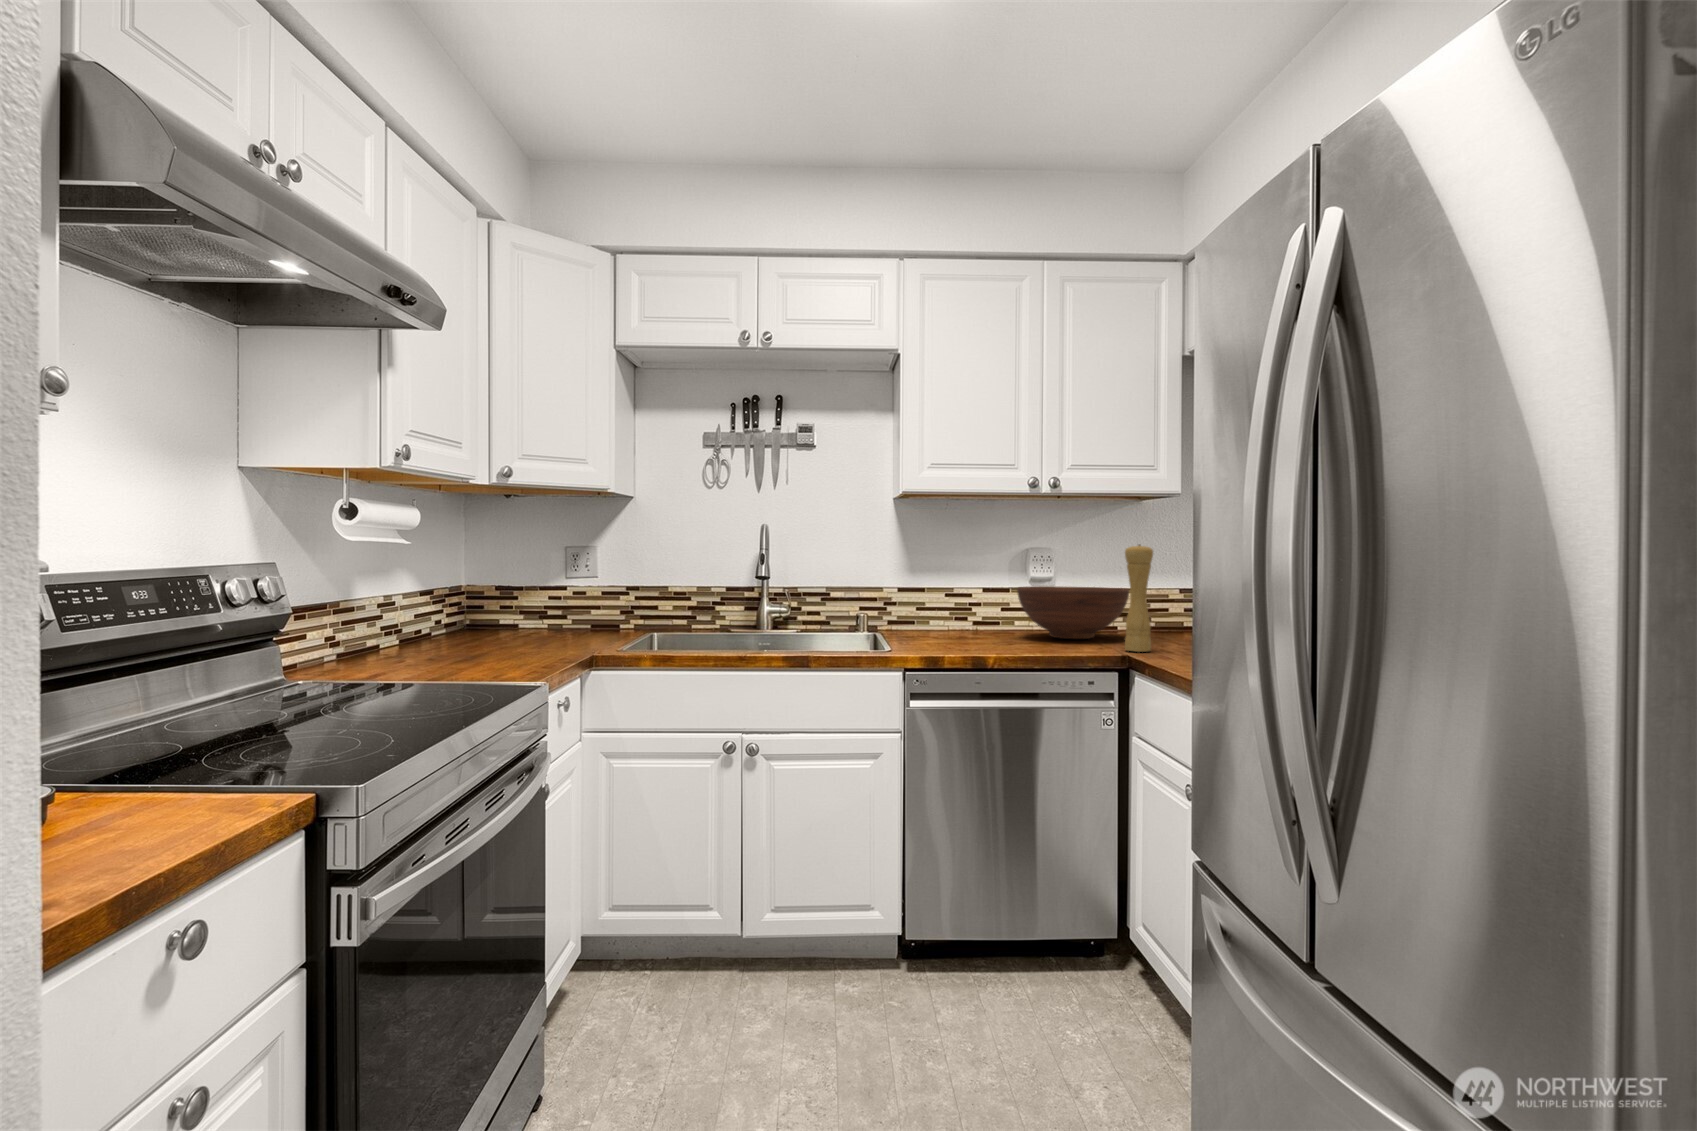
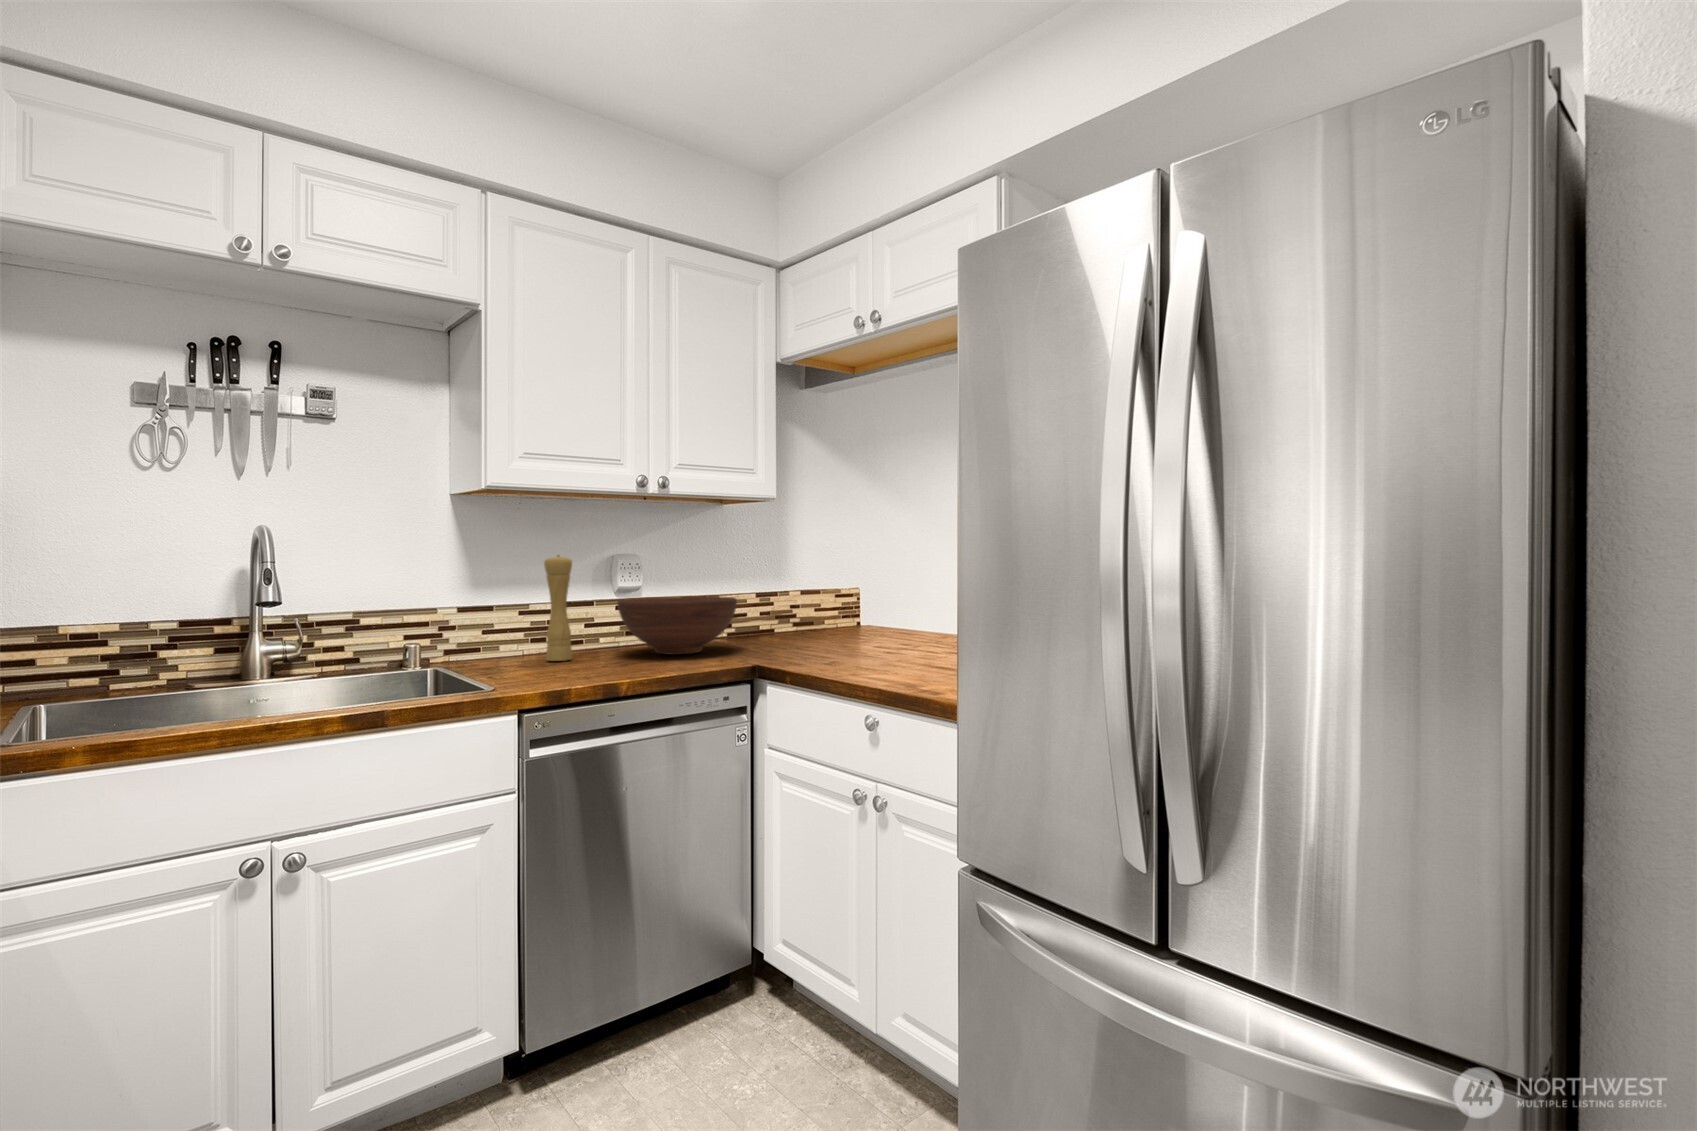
pepper mill: present [1125,544,1153,652] -> present [544,555,572,661]

